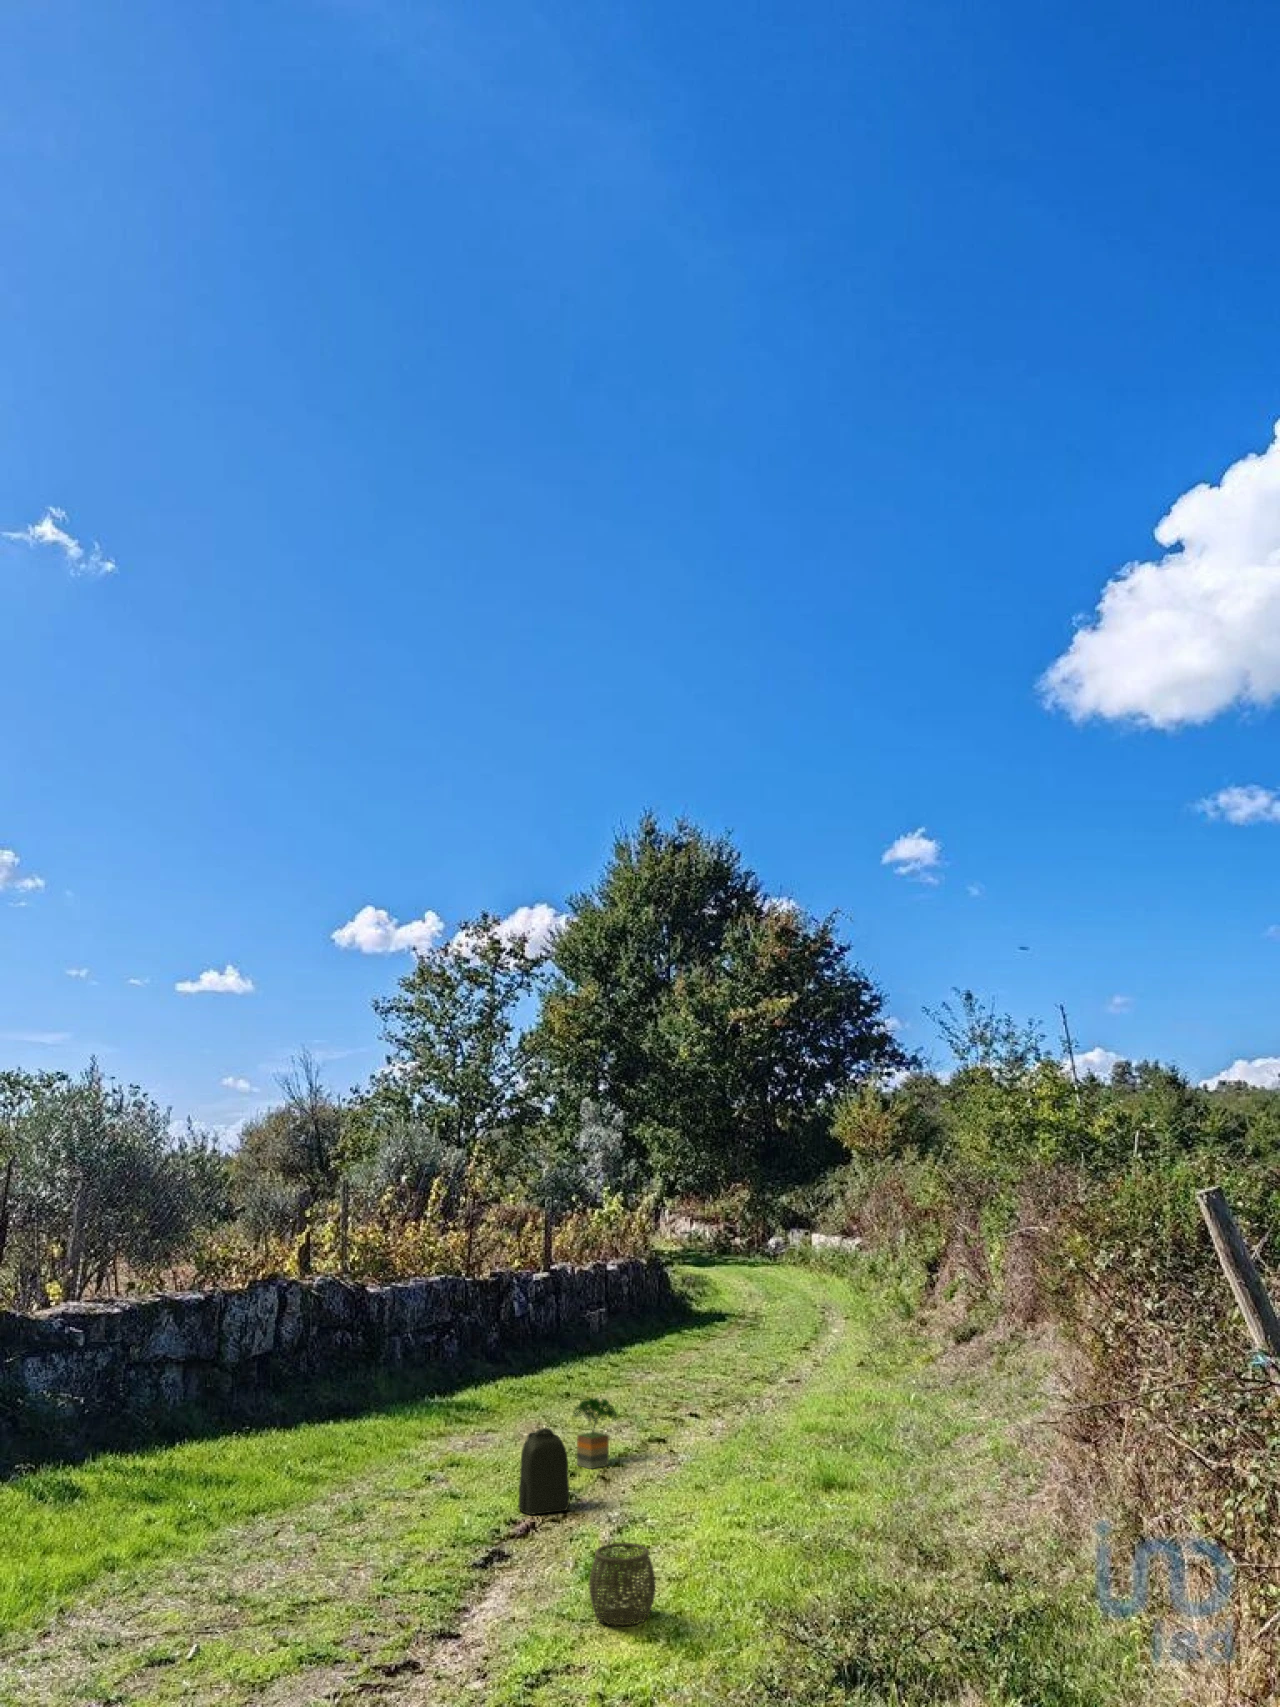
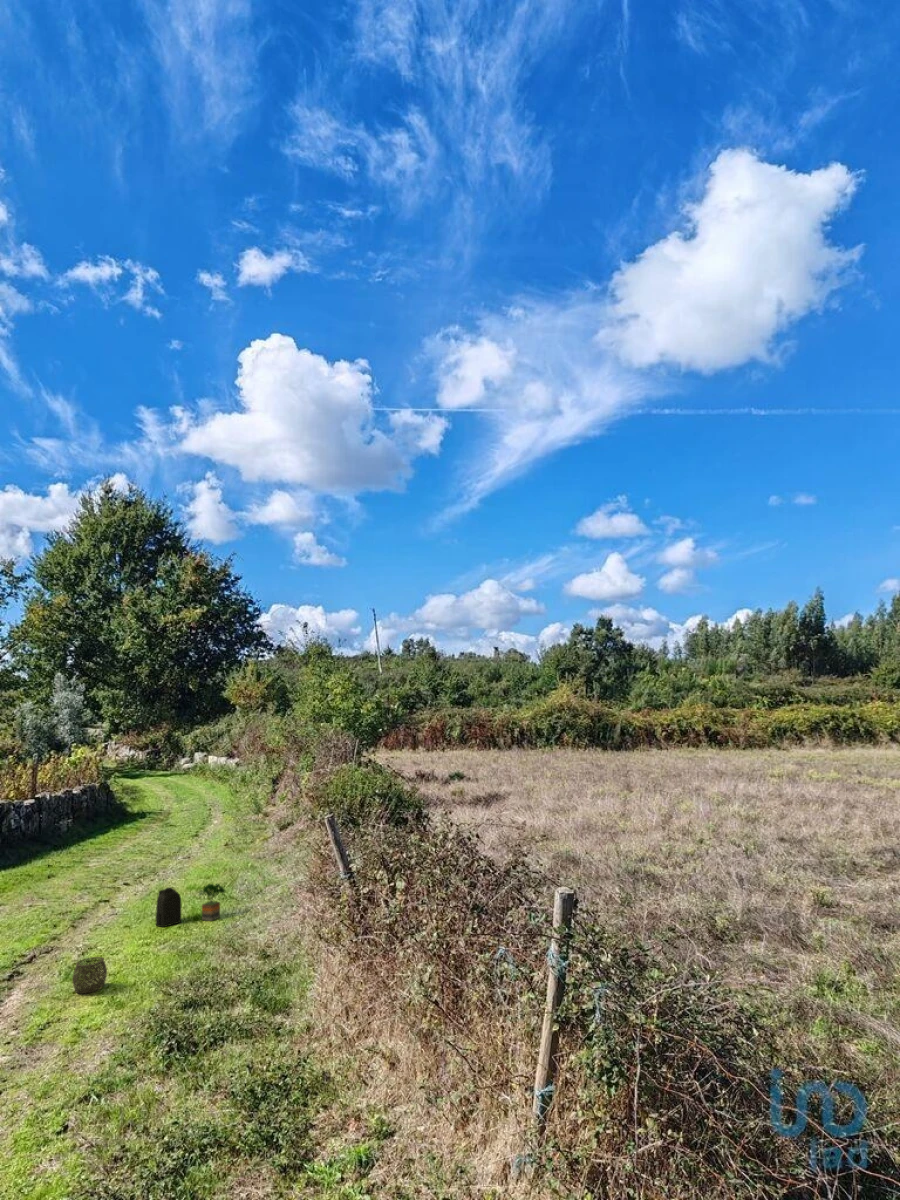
potted tree: present [573,1398,617,1469] -> present [199,884,225,921]
backpack: present [518,1428,570,1515] -> present [156,888,181,927]

